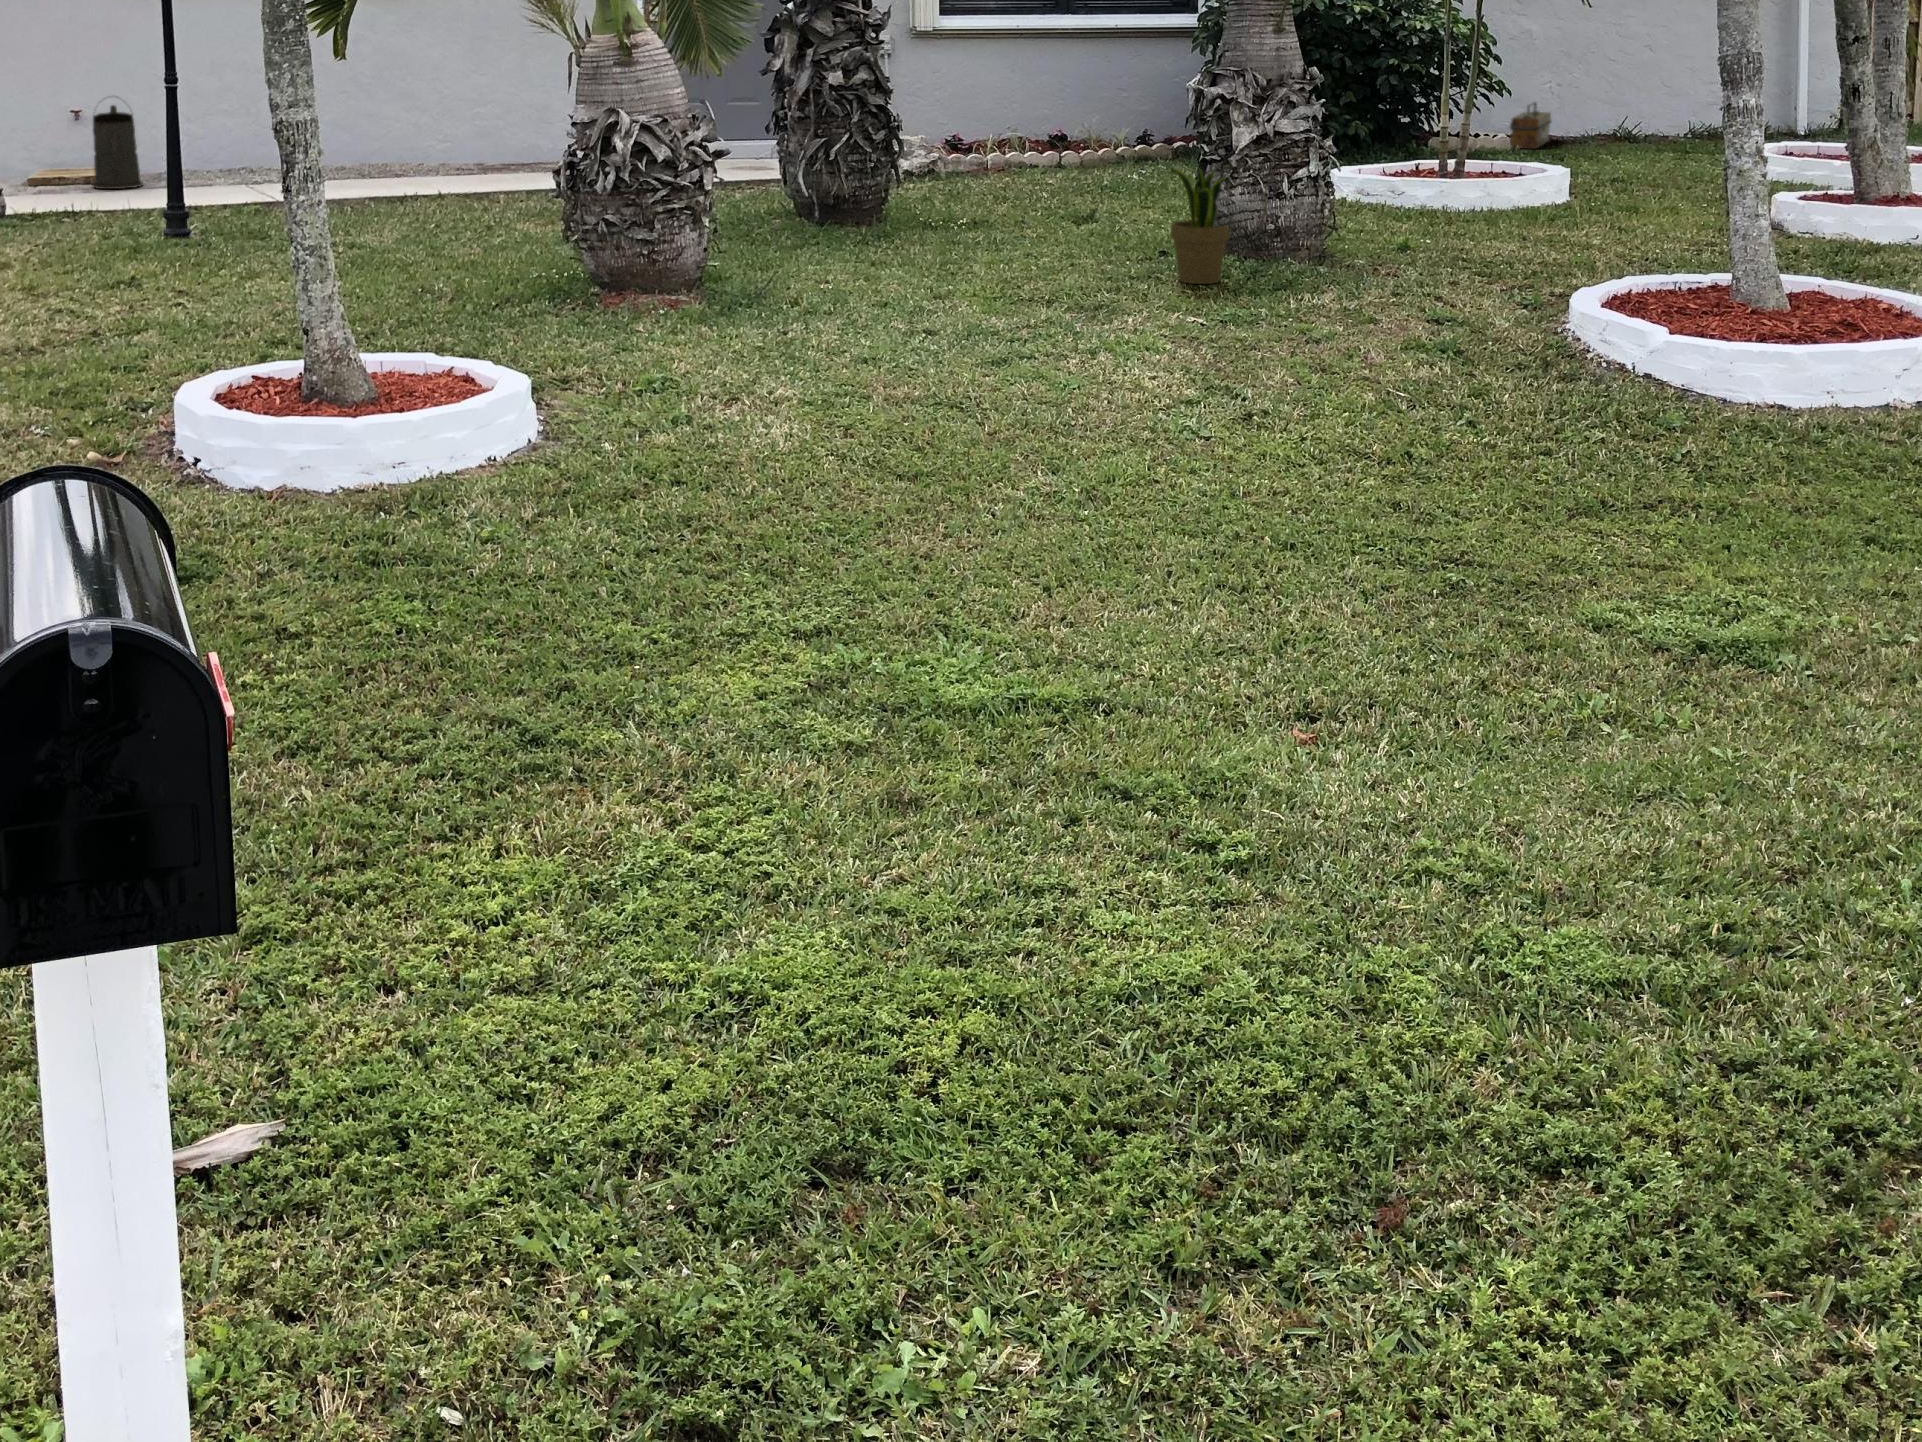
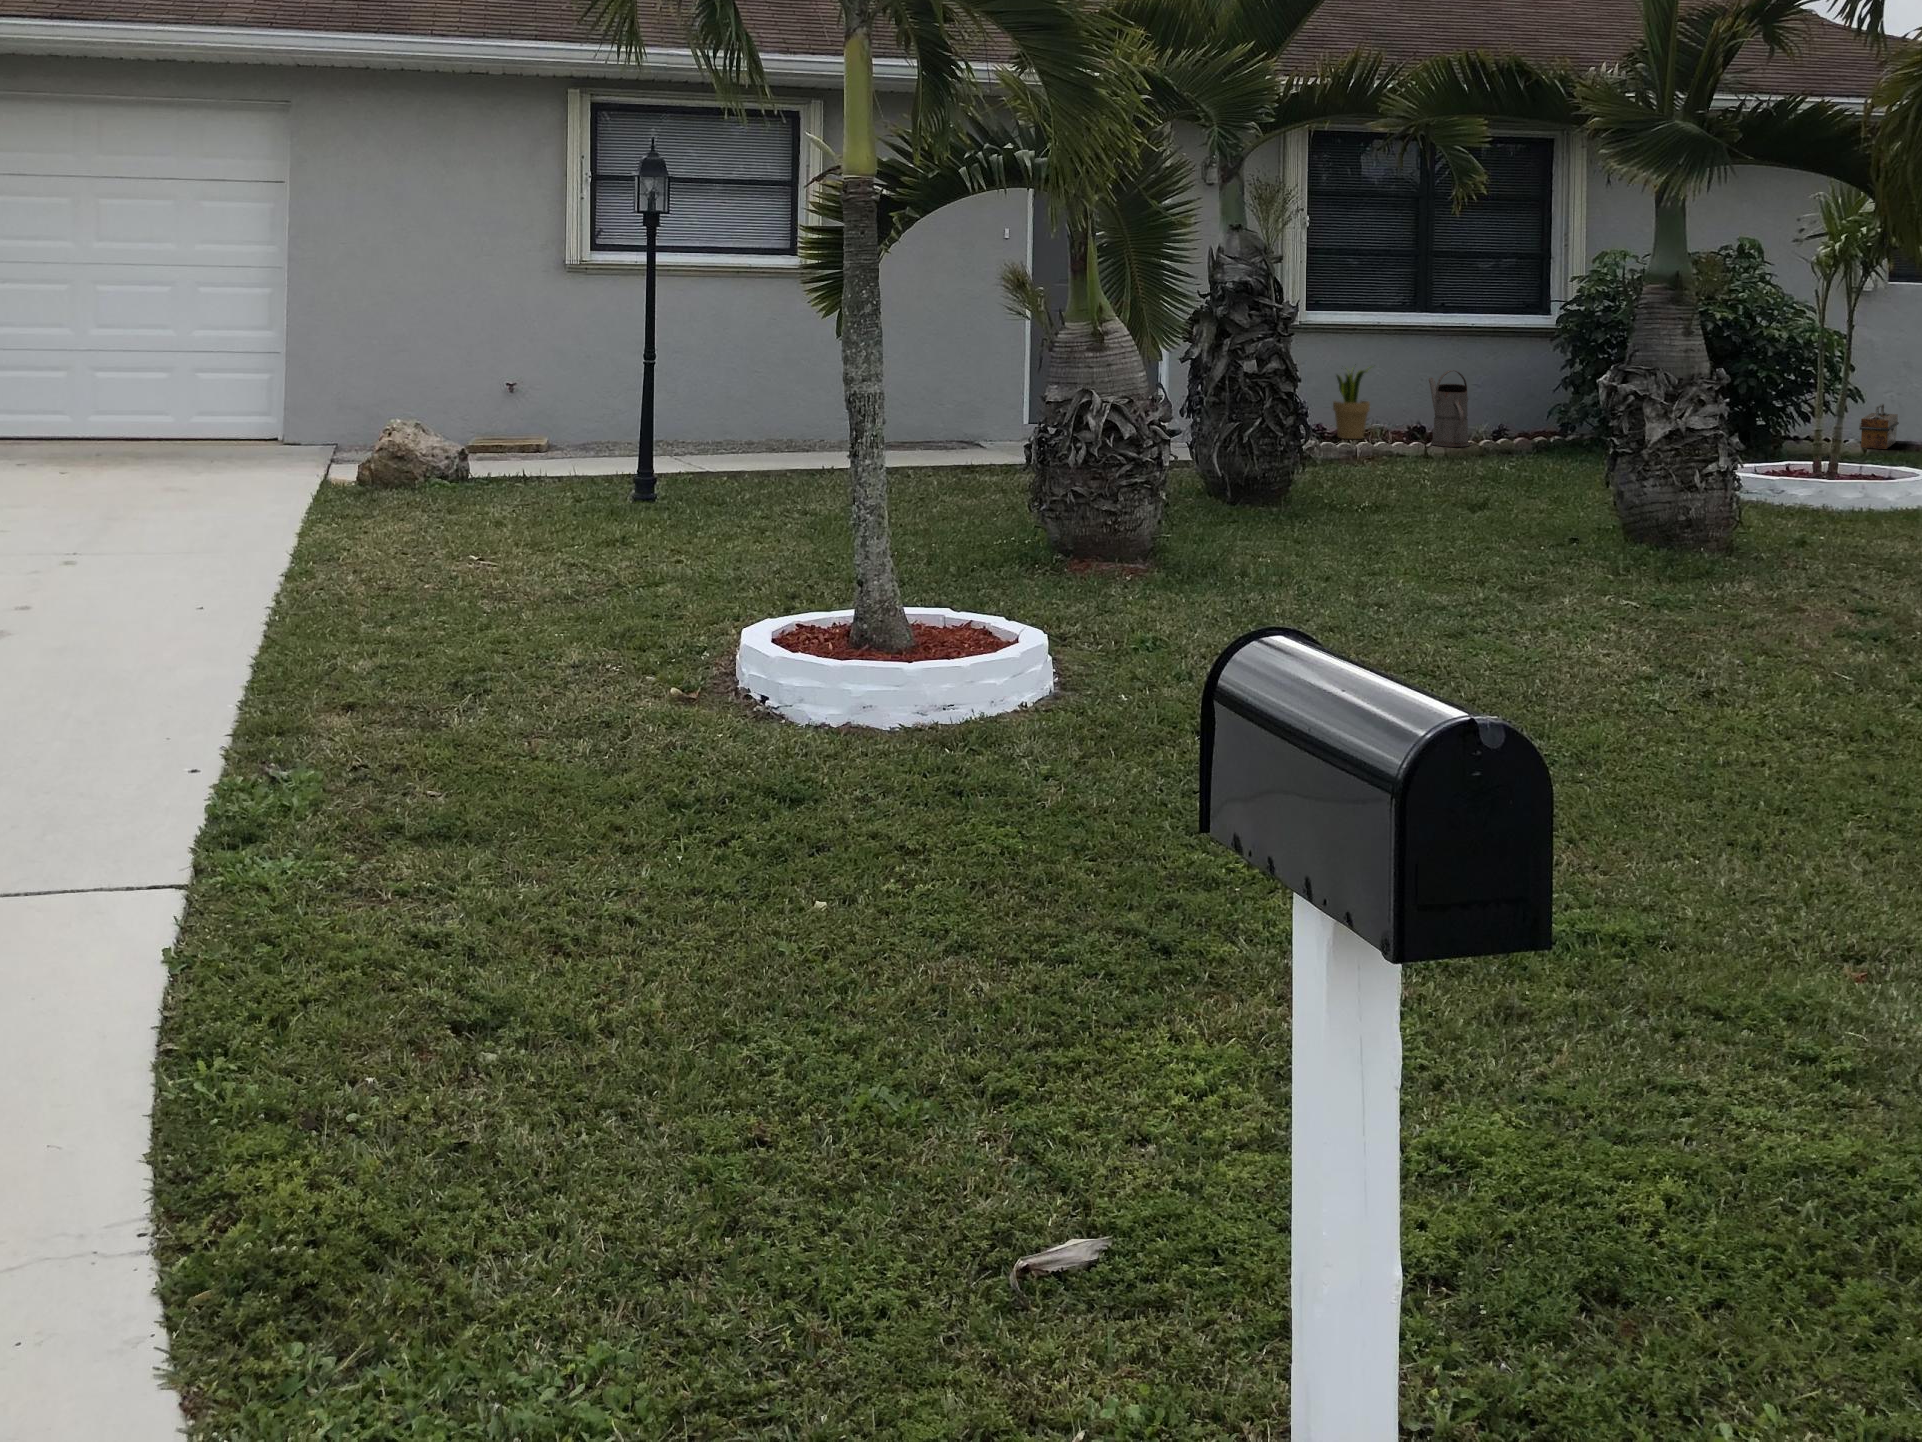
watering can: present [93,105,143,189] -> present [1429,370,1469,447]
potted plant: present [1169,166,1229,284] -> present [1333,368,1370,439]

